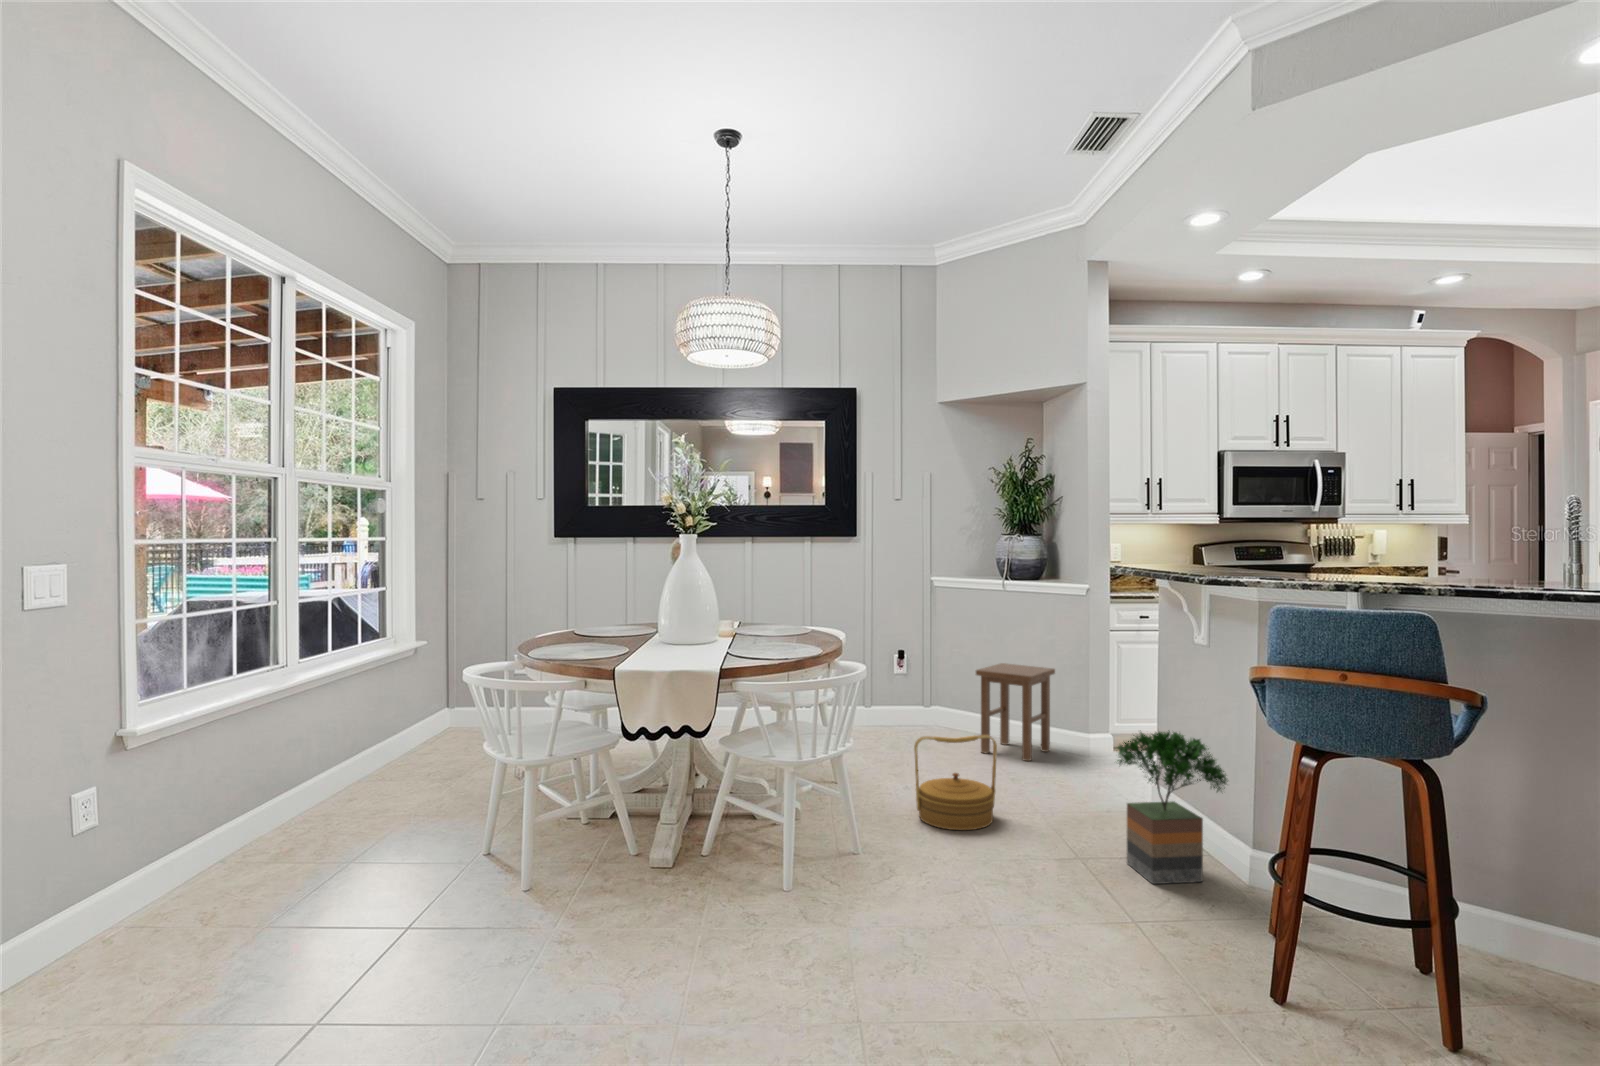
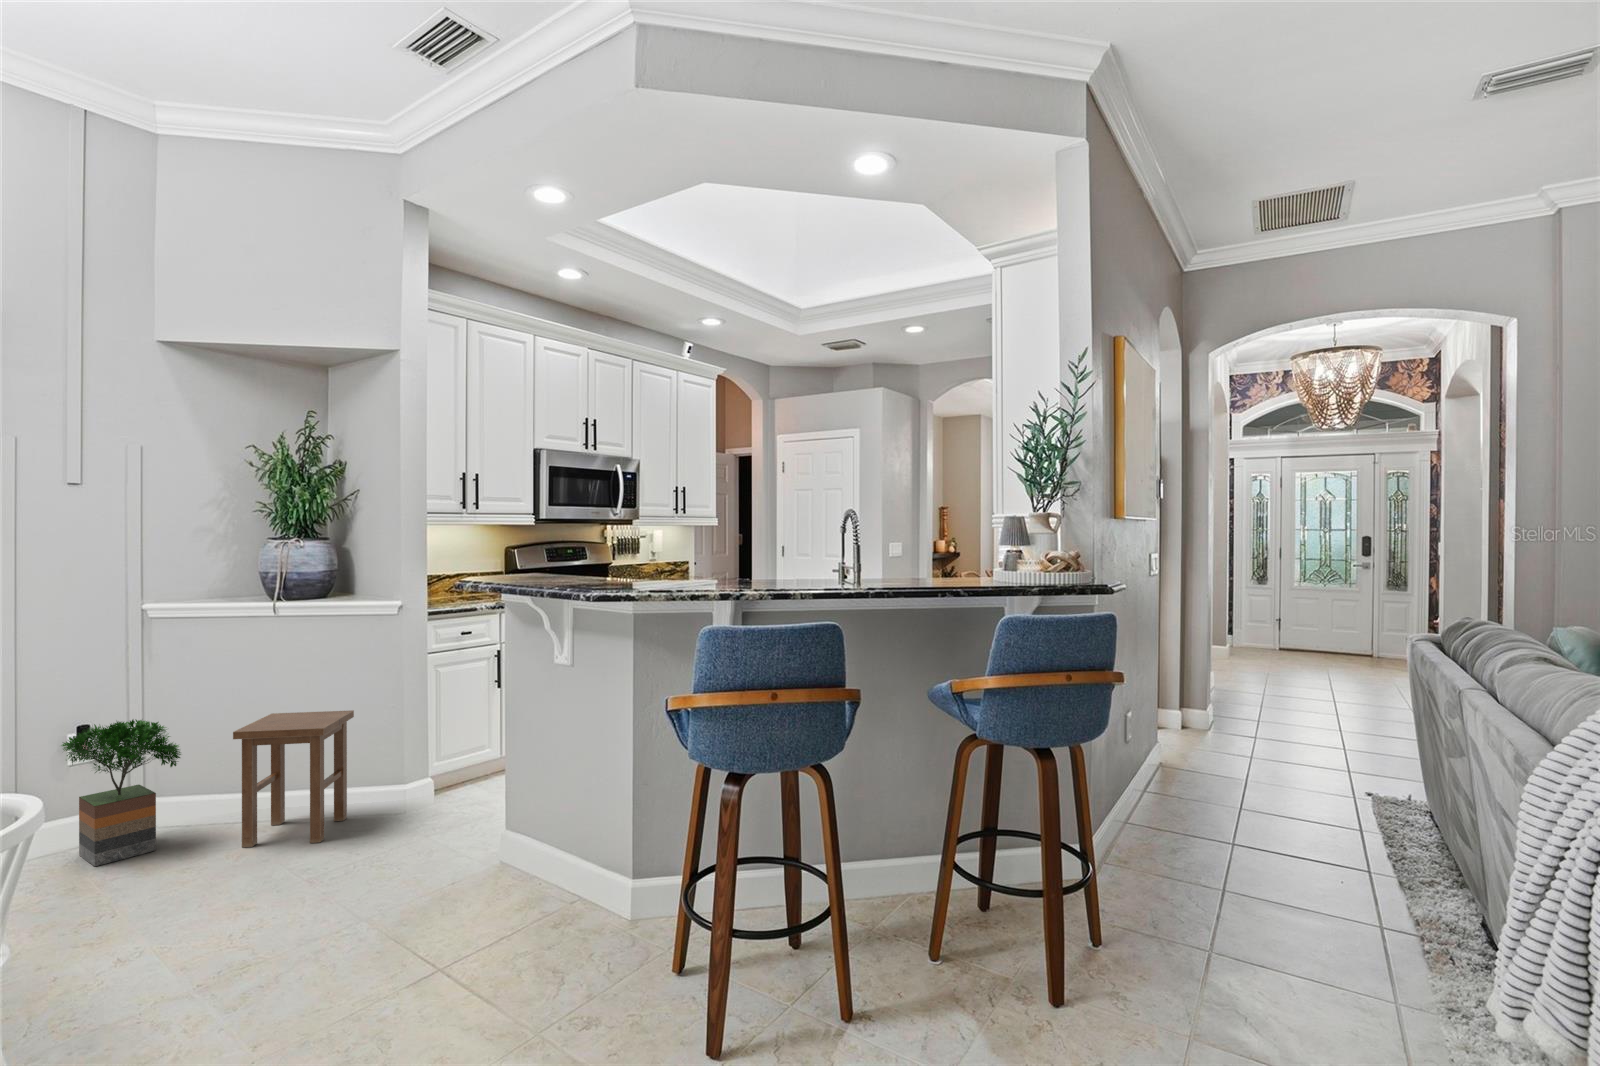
potted tree: present [1117,731,1228,884] -> present [61,720,181,867]
basket: present [914,735,997,830] -> none [134,838,290,1017]

